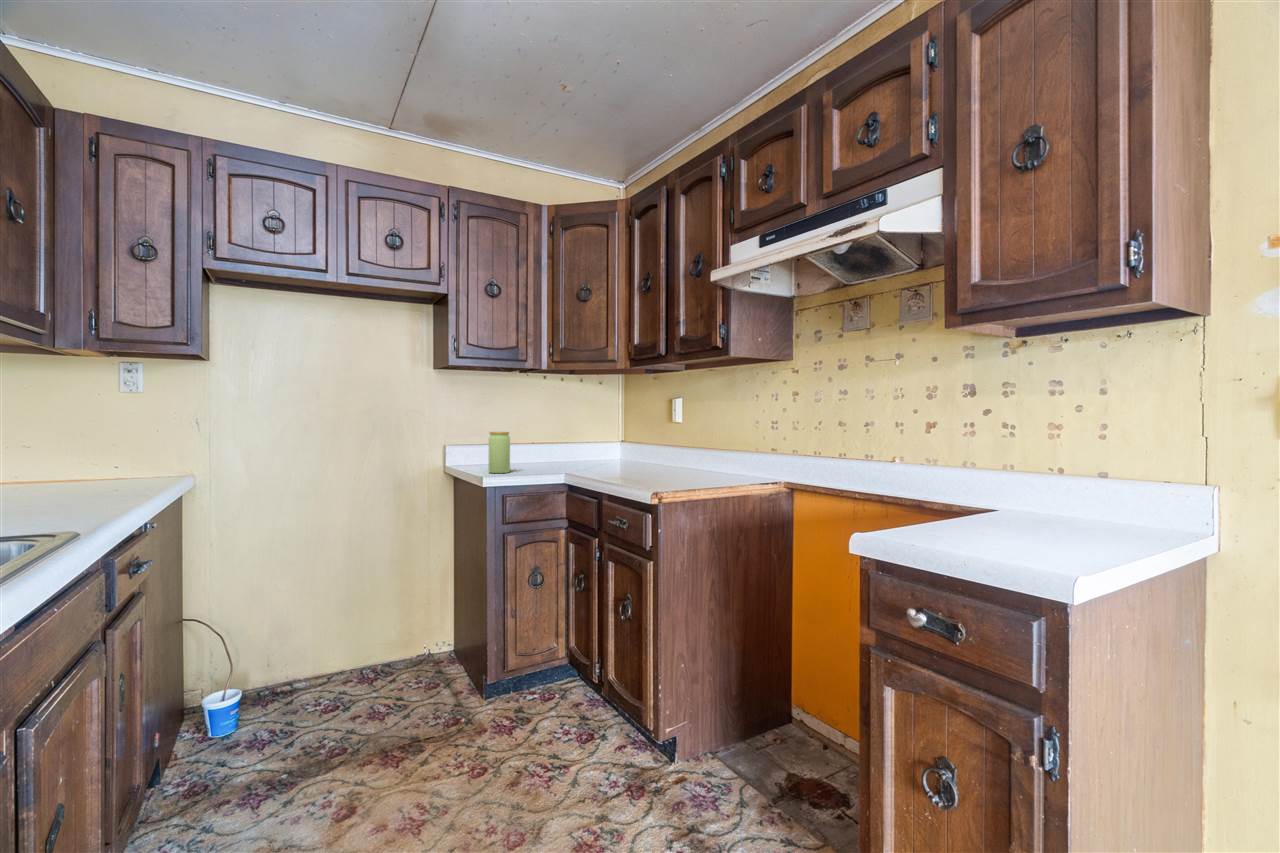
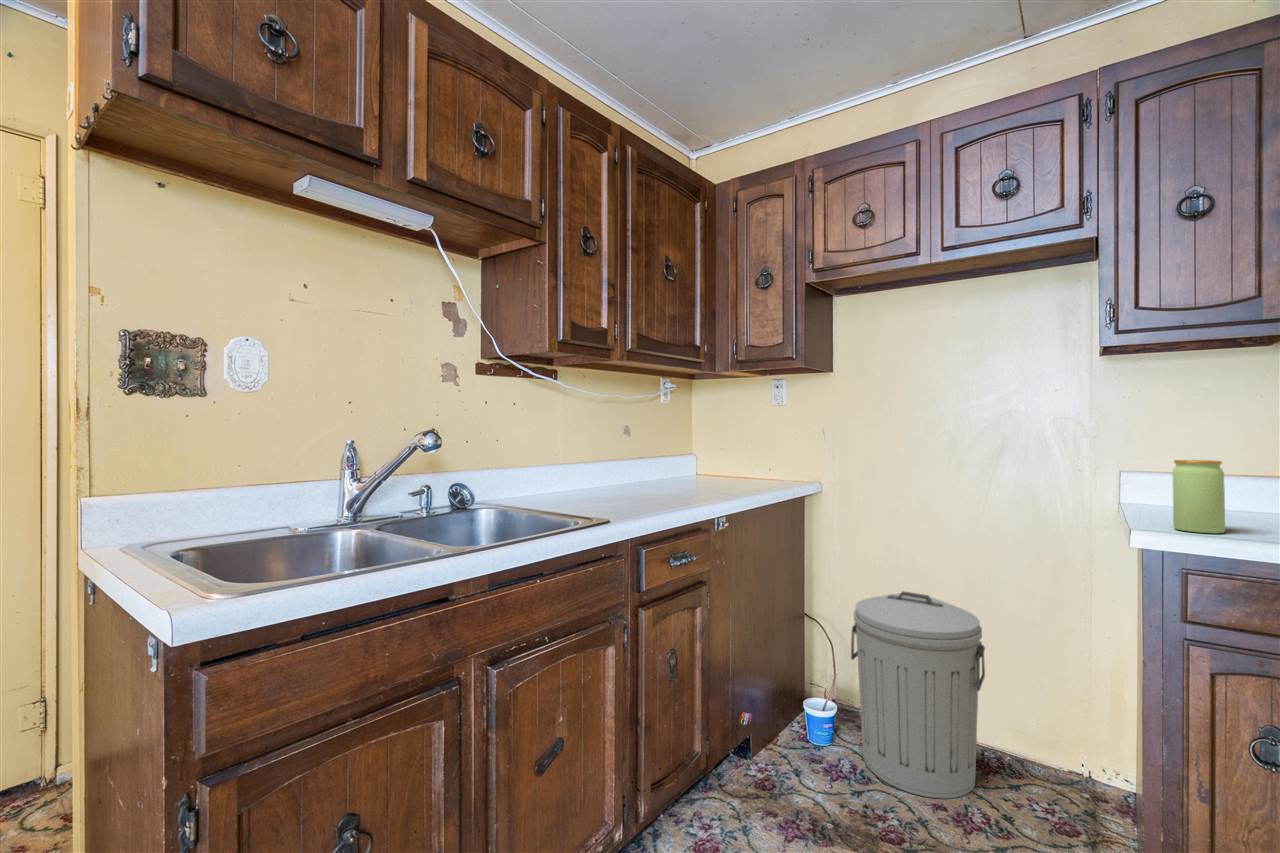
trash can: none [260,554,377,726] -> present [851,591,985,798]

